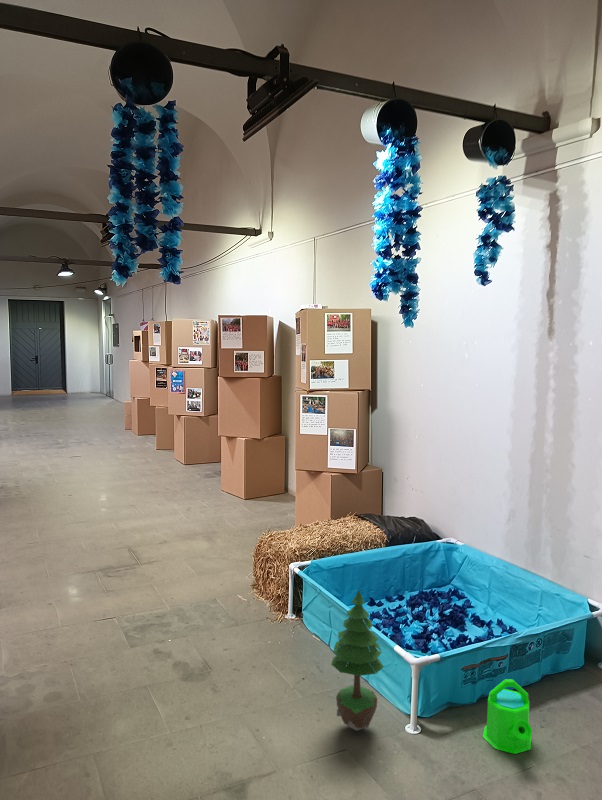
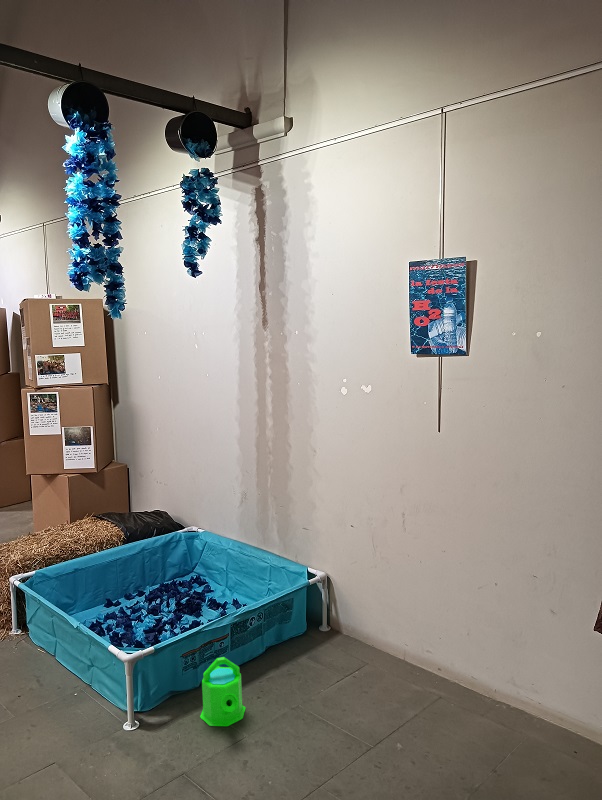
potted tree: present [331,591,384,731] -> none [36,598,94,742]

